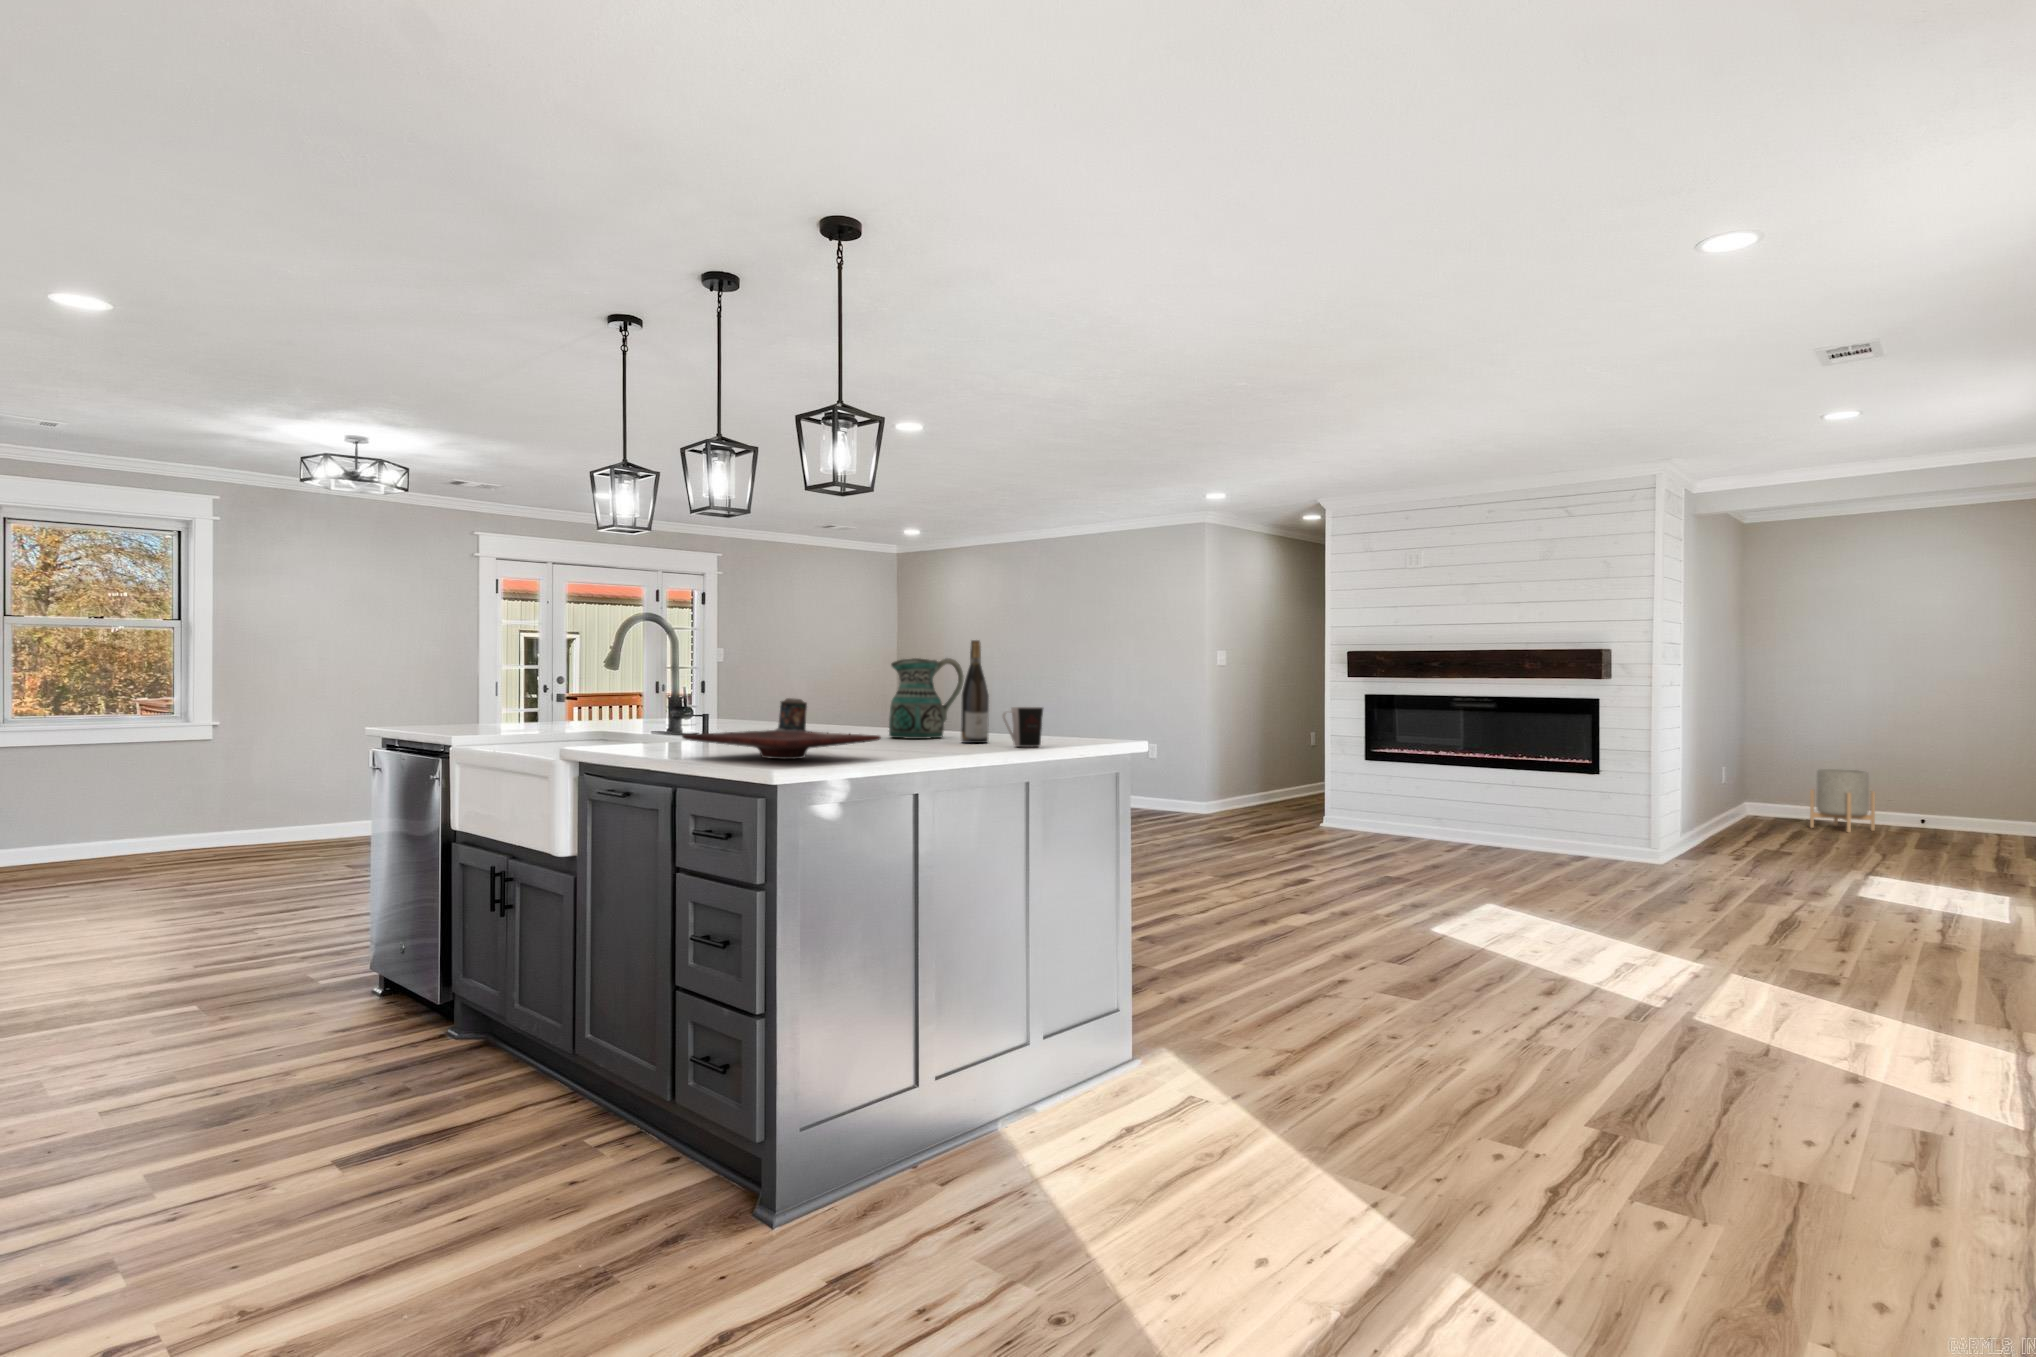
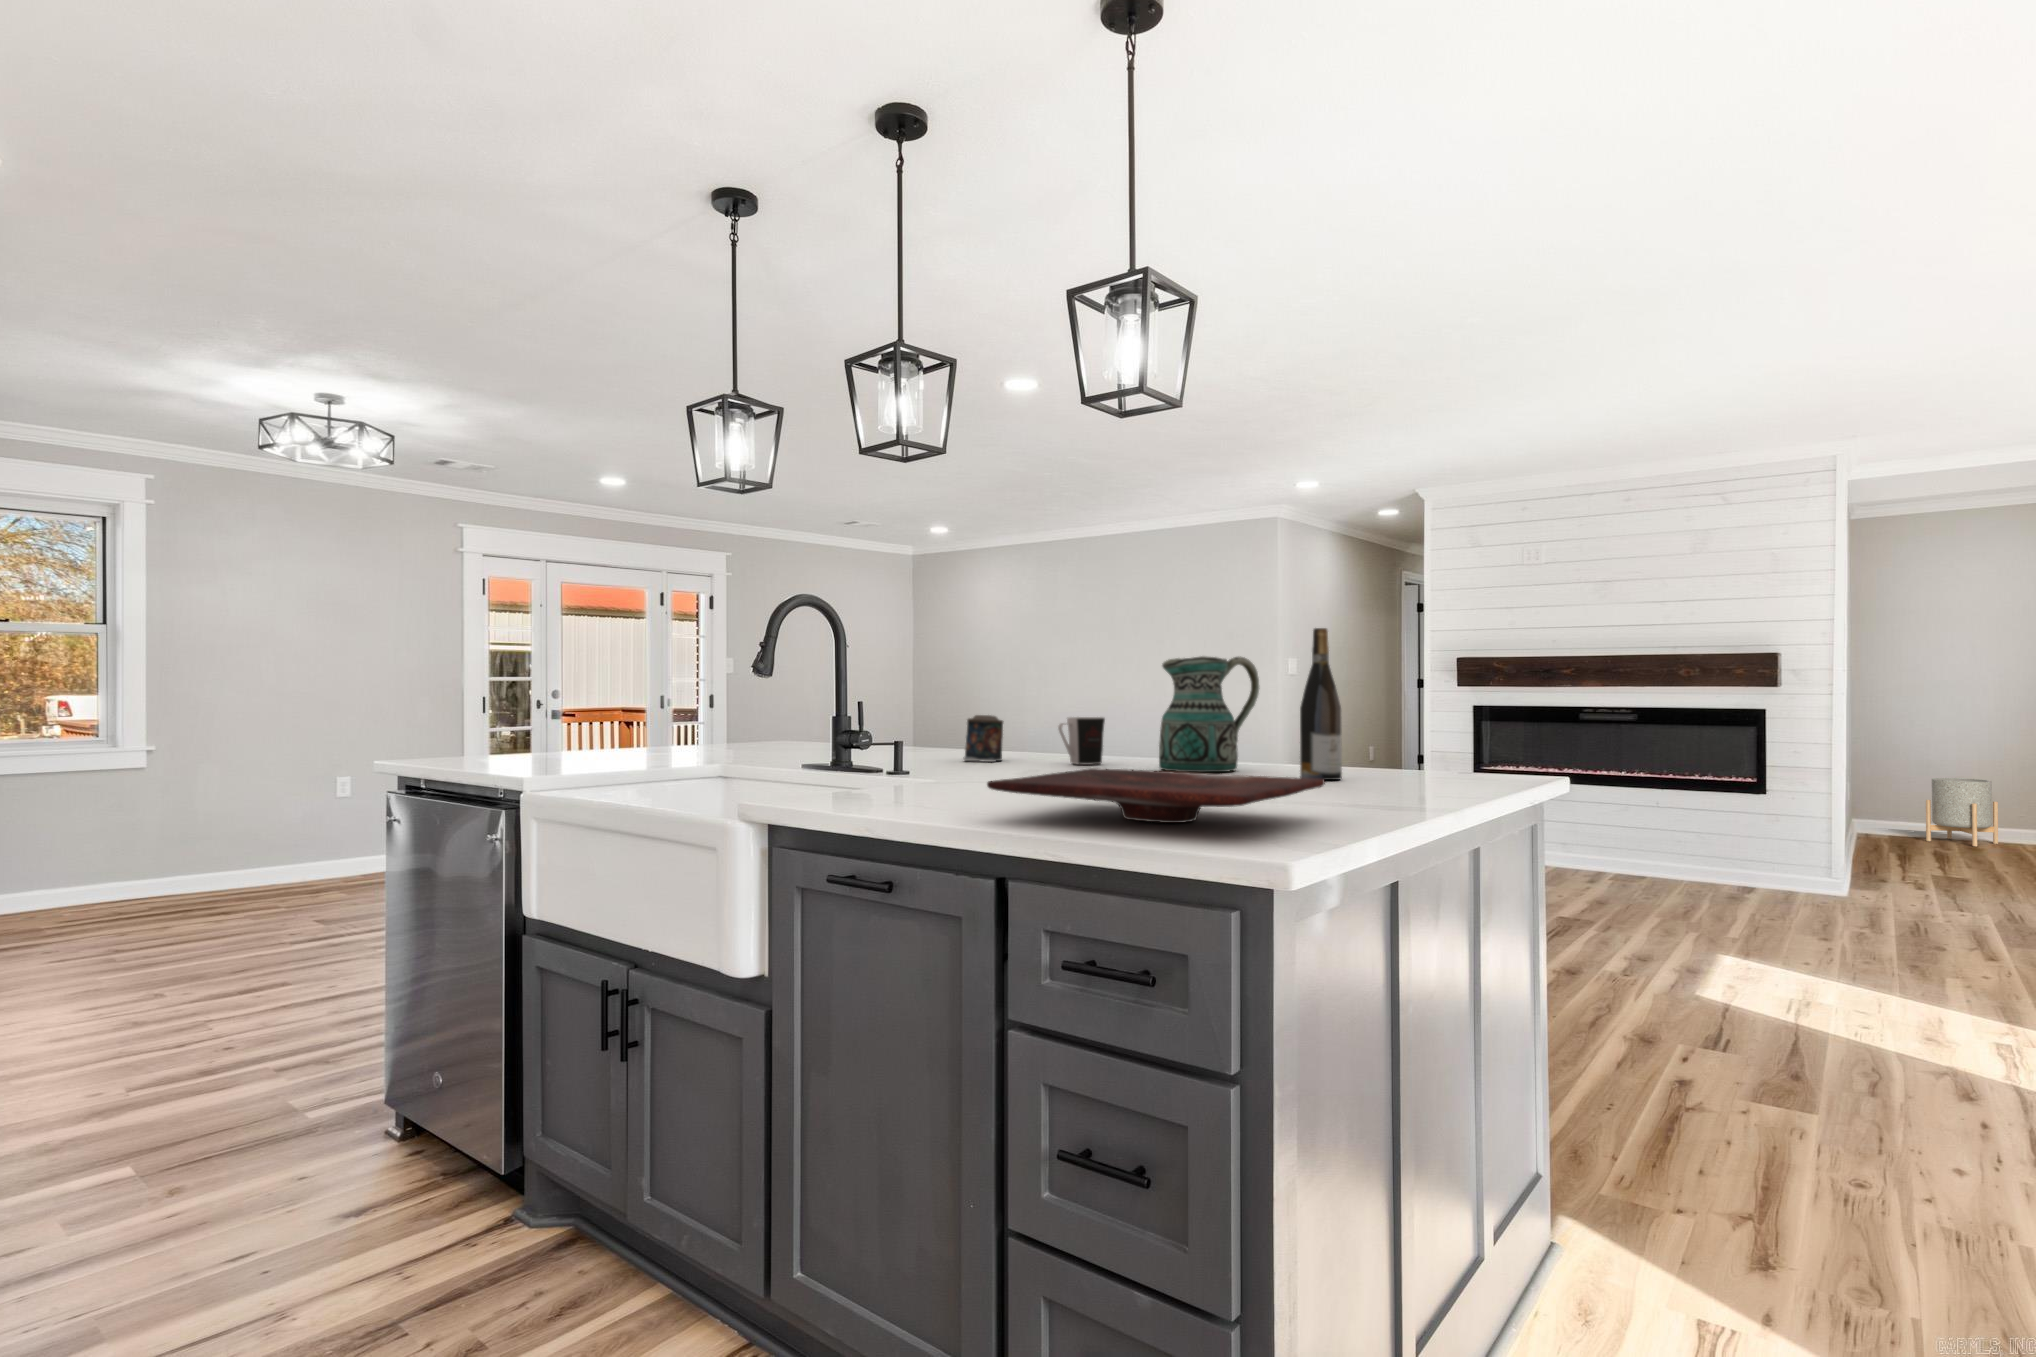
coffee cup: present [1003,707,1043,747] -> present [1058,717,1105,765]

